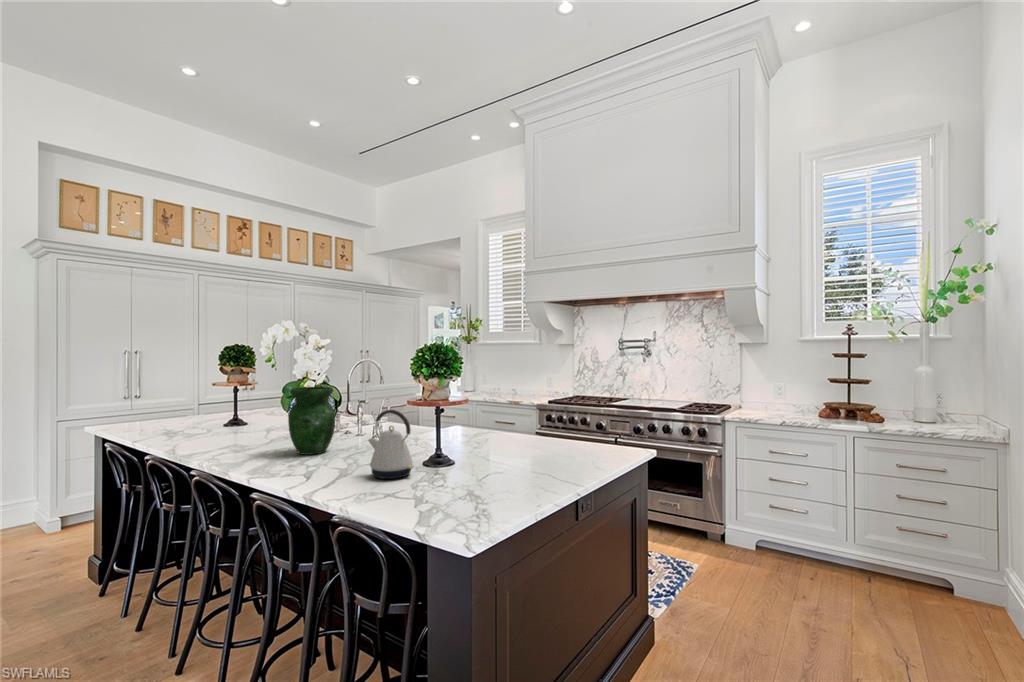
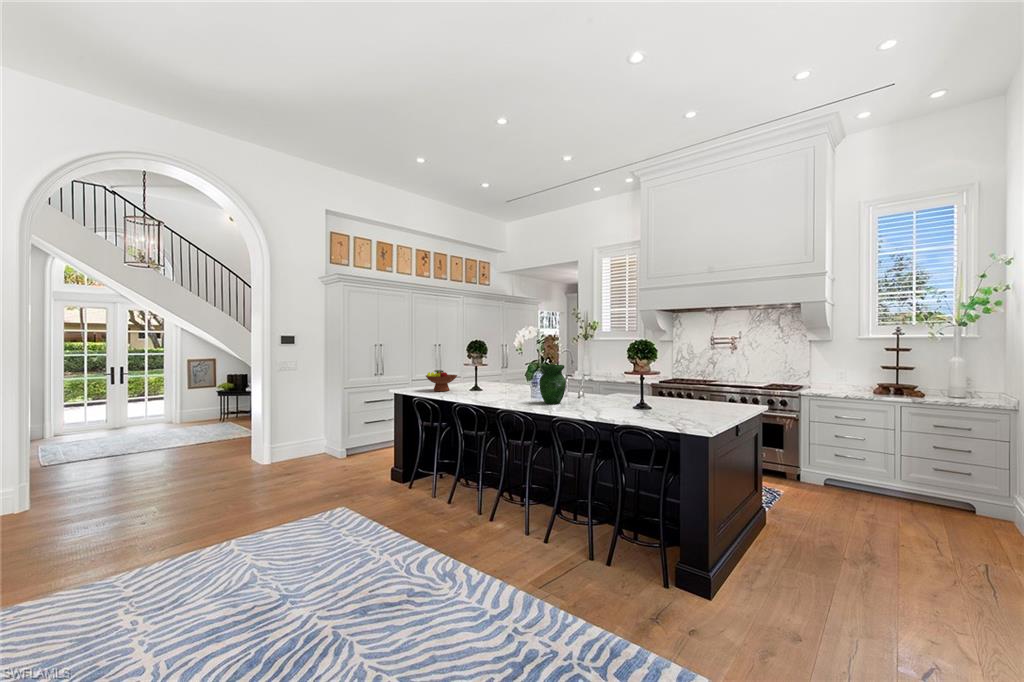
fruit bowl: none [148,394,208,429] -> present [426,370,457,391]
kettle: present [368,410,414,479] -> none [605,376,634,414]

